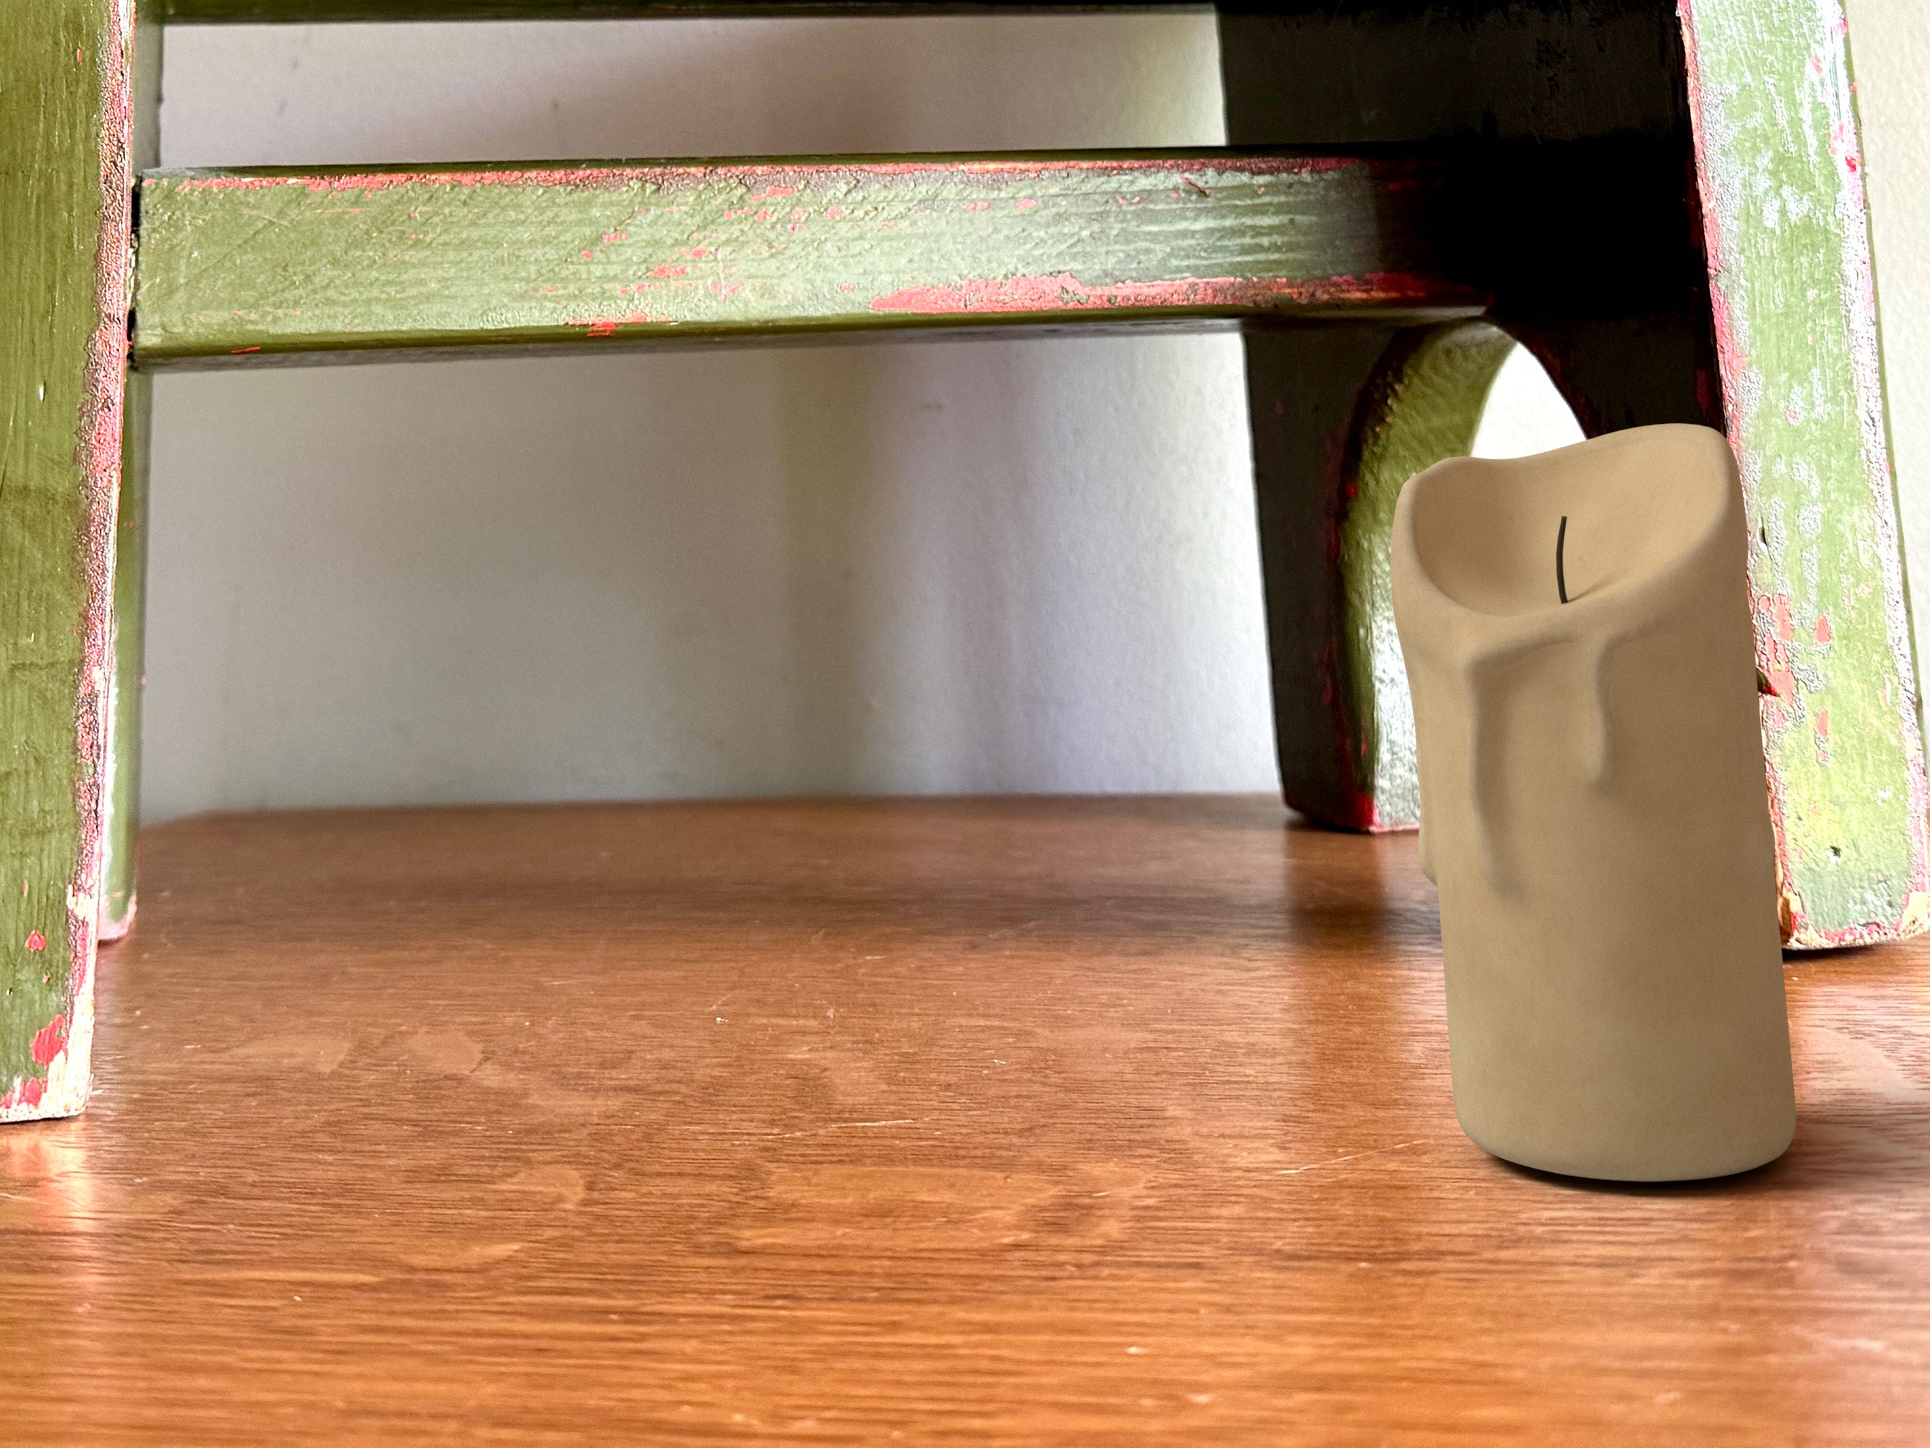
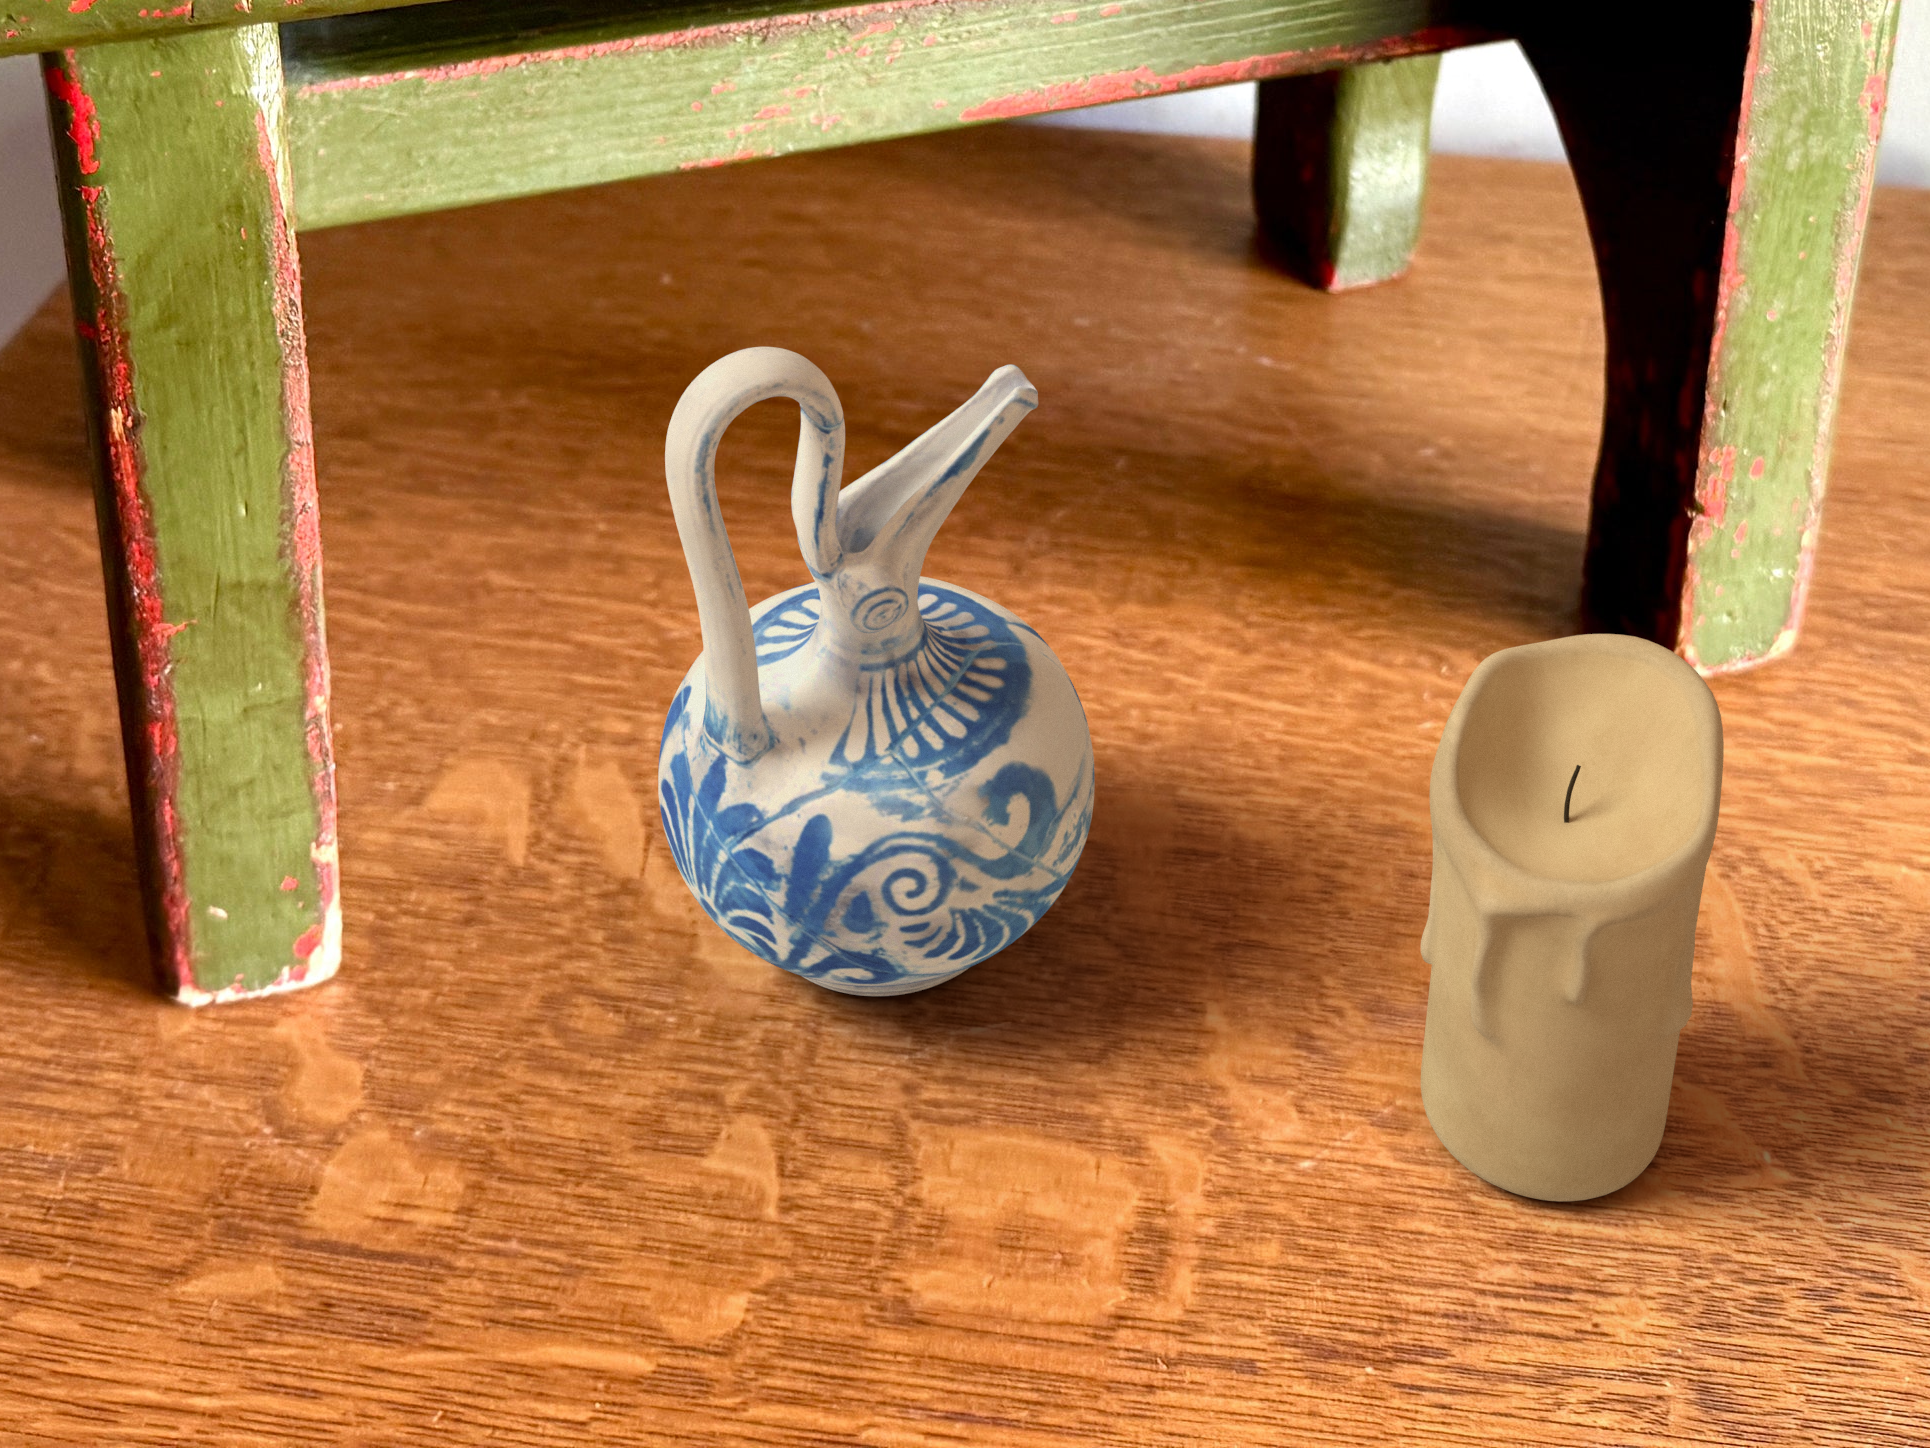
ceramic pitcher: none [486,179,1018,1109] -> present [658,347,1095,996]

